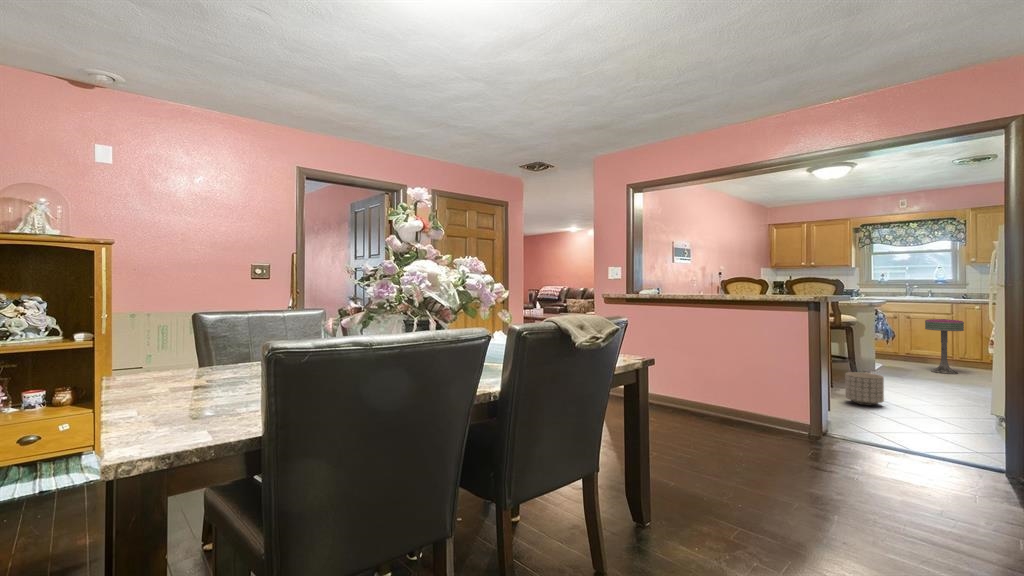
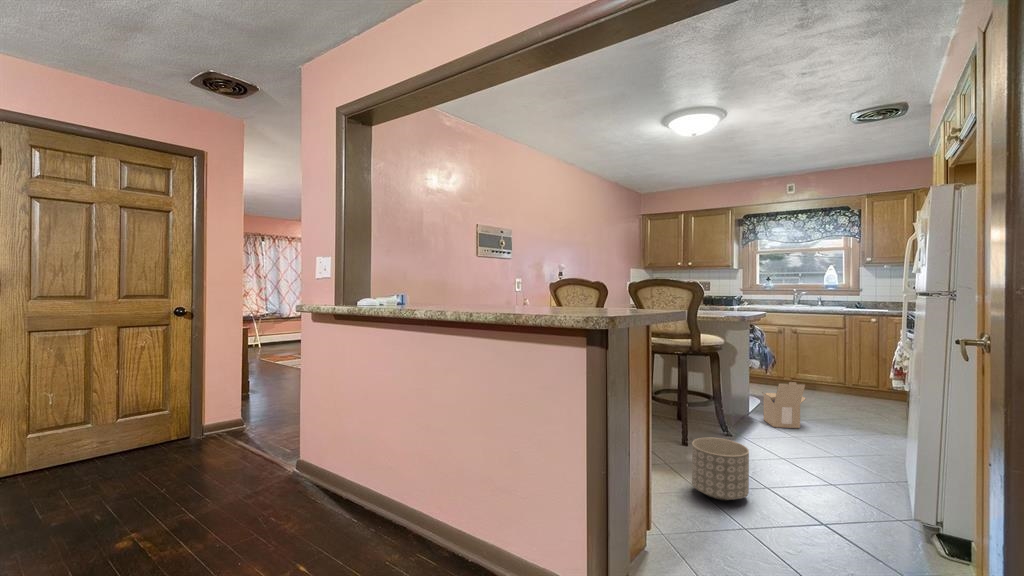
bar stool: present [925,319,964,374] -> none [814,337,860,410]
cardboard box: none [884,348,920,381] -> present [762,382,806,428]

